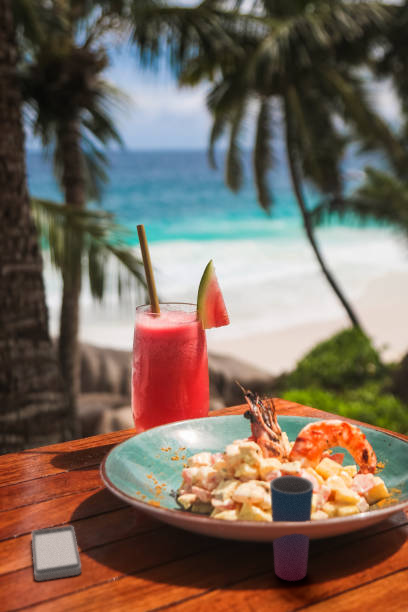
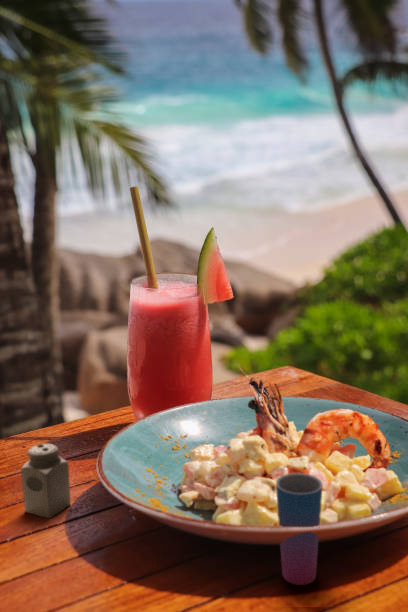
salt shaker: none [27,449,73,520] -> present [21,444,71,518]
smartphone: present [32,526,81,581] -> none [26,525,77,588]

